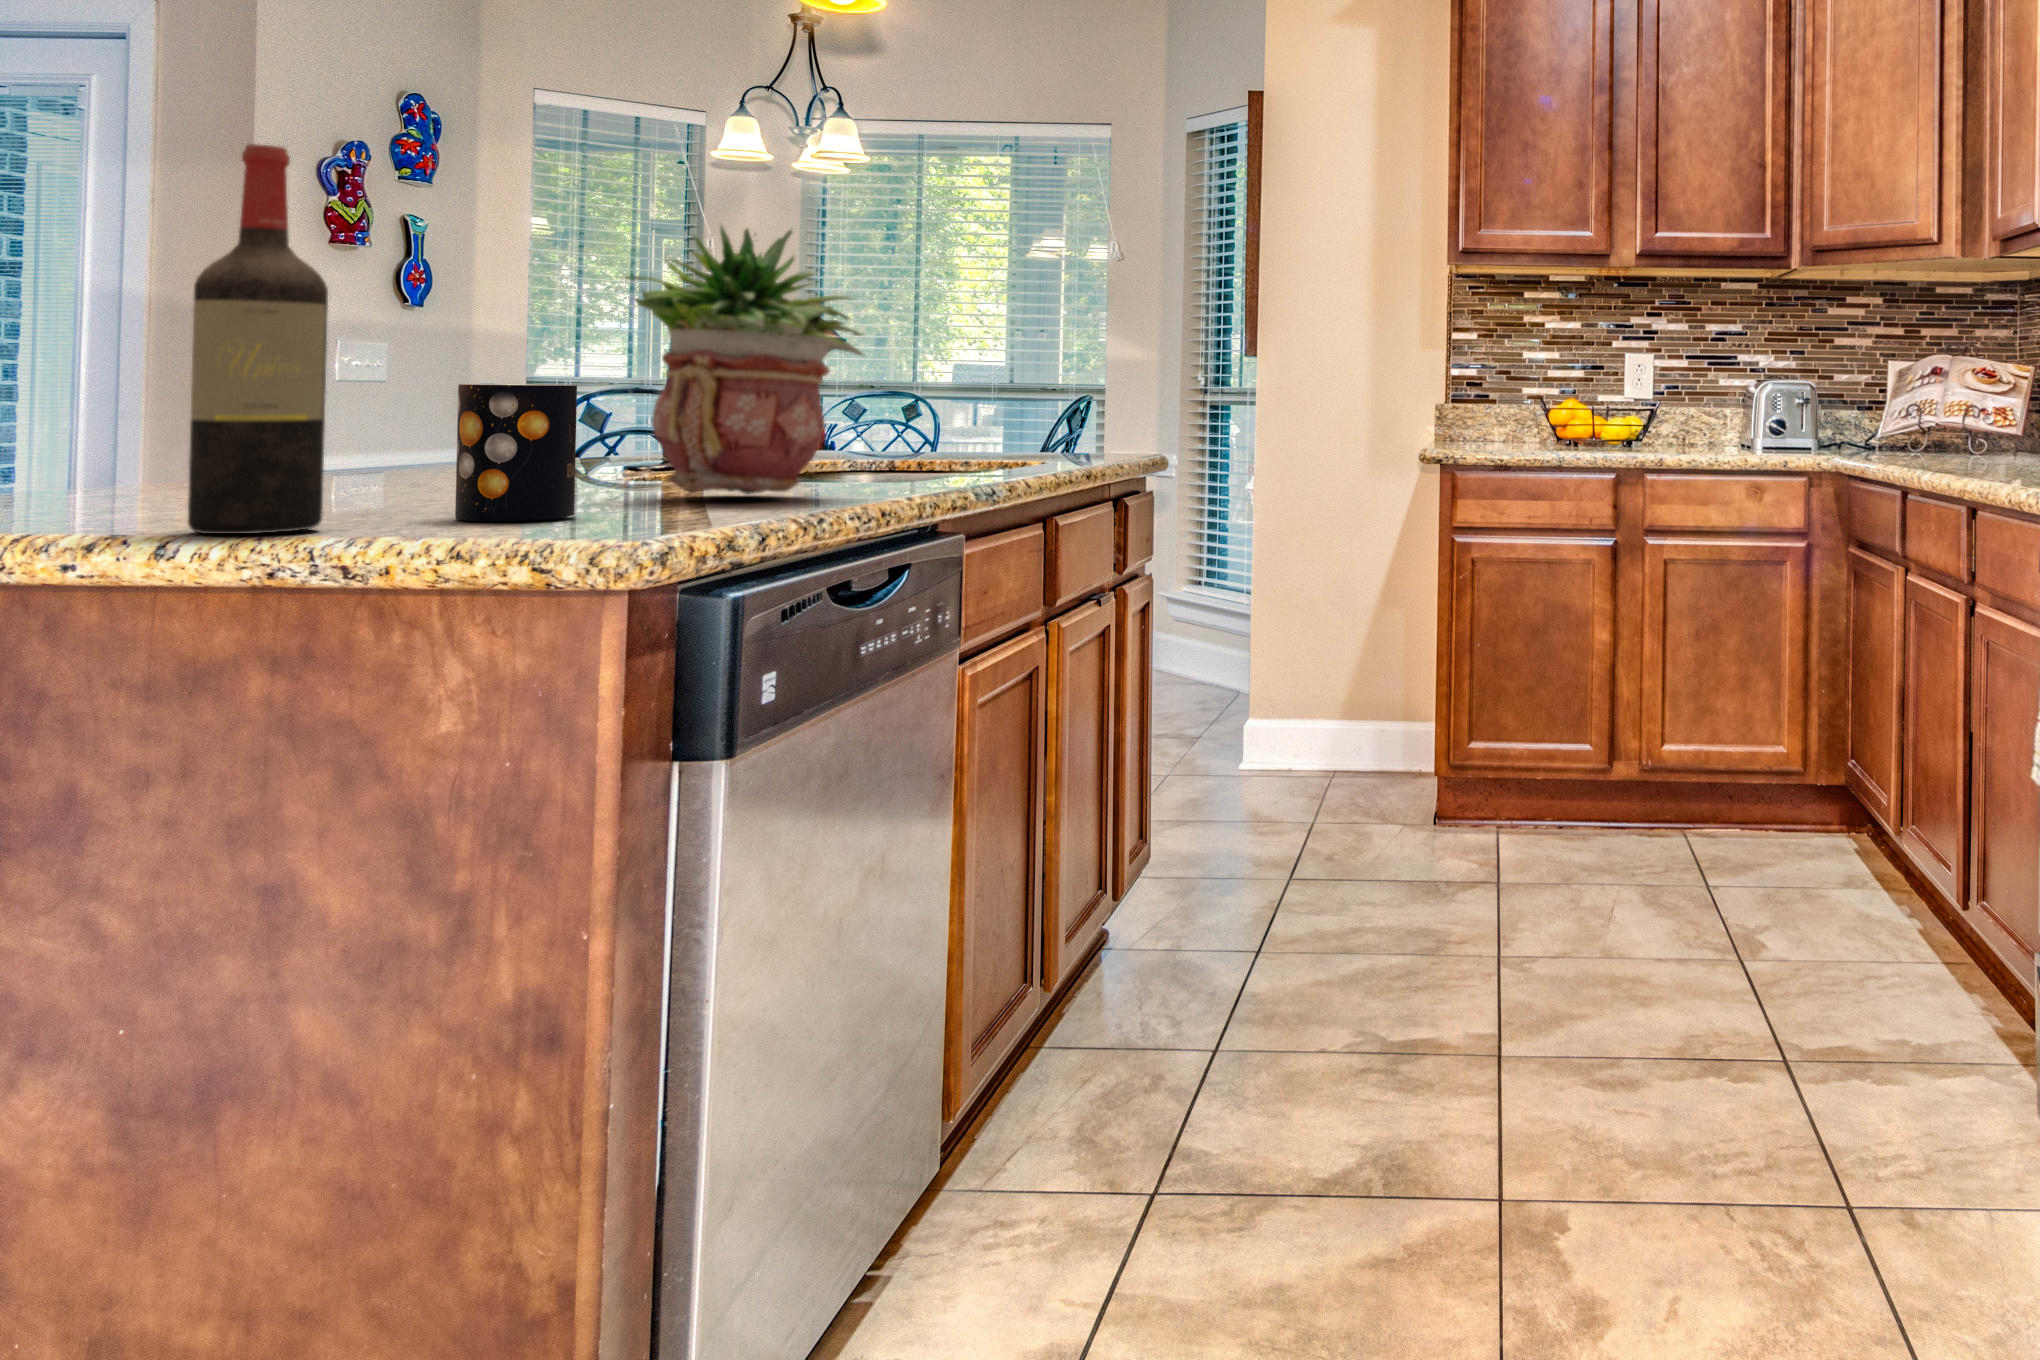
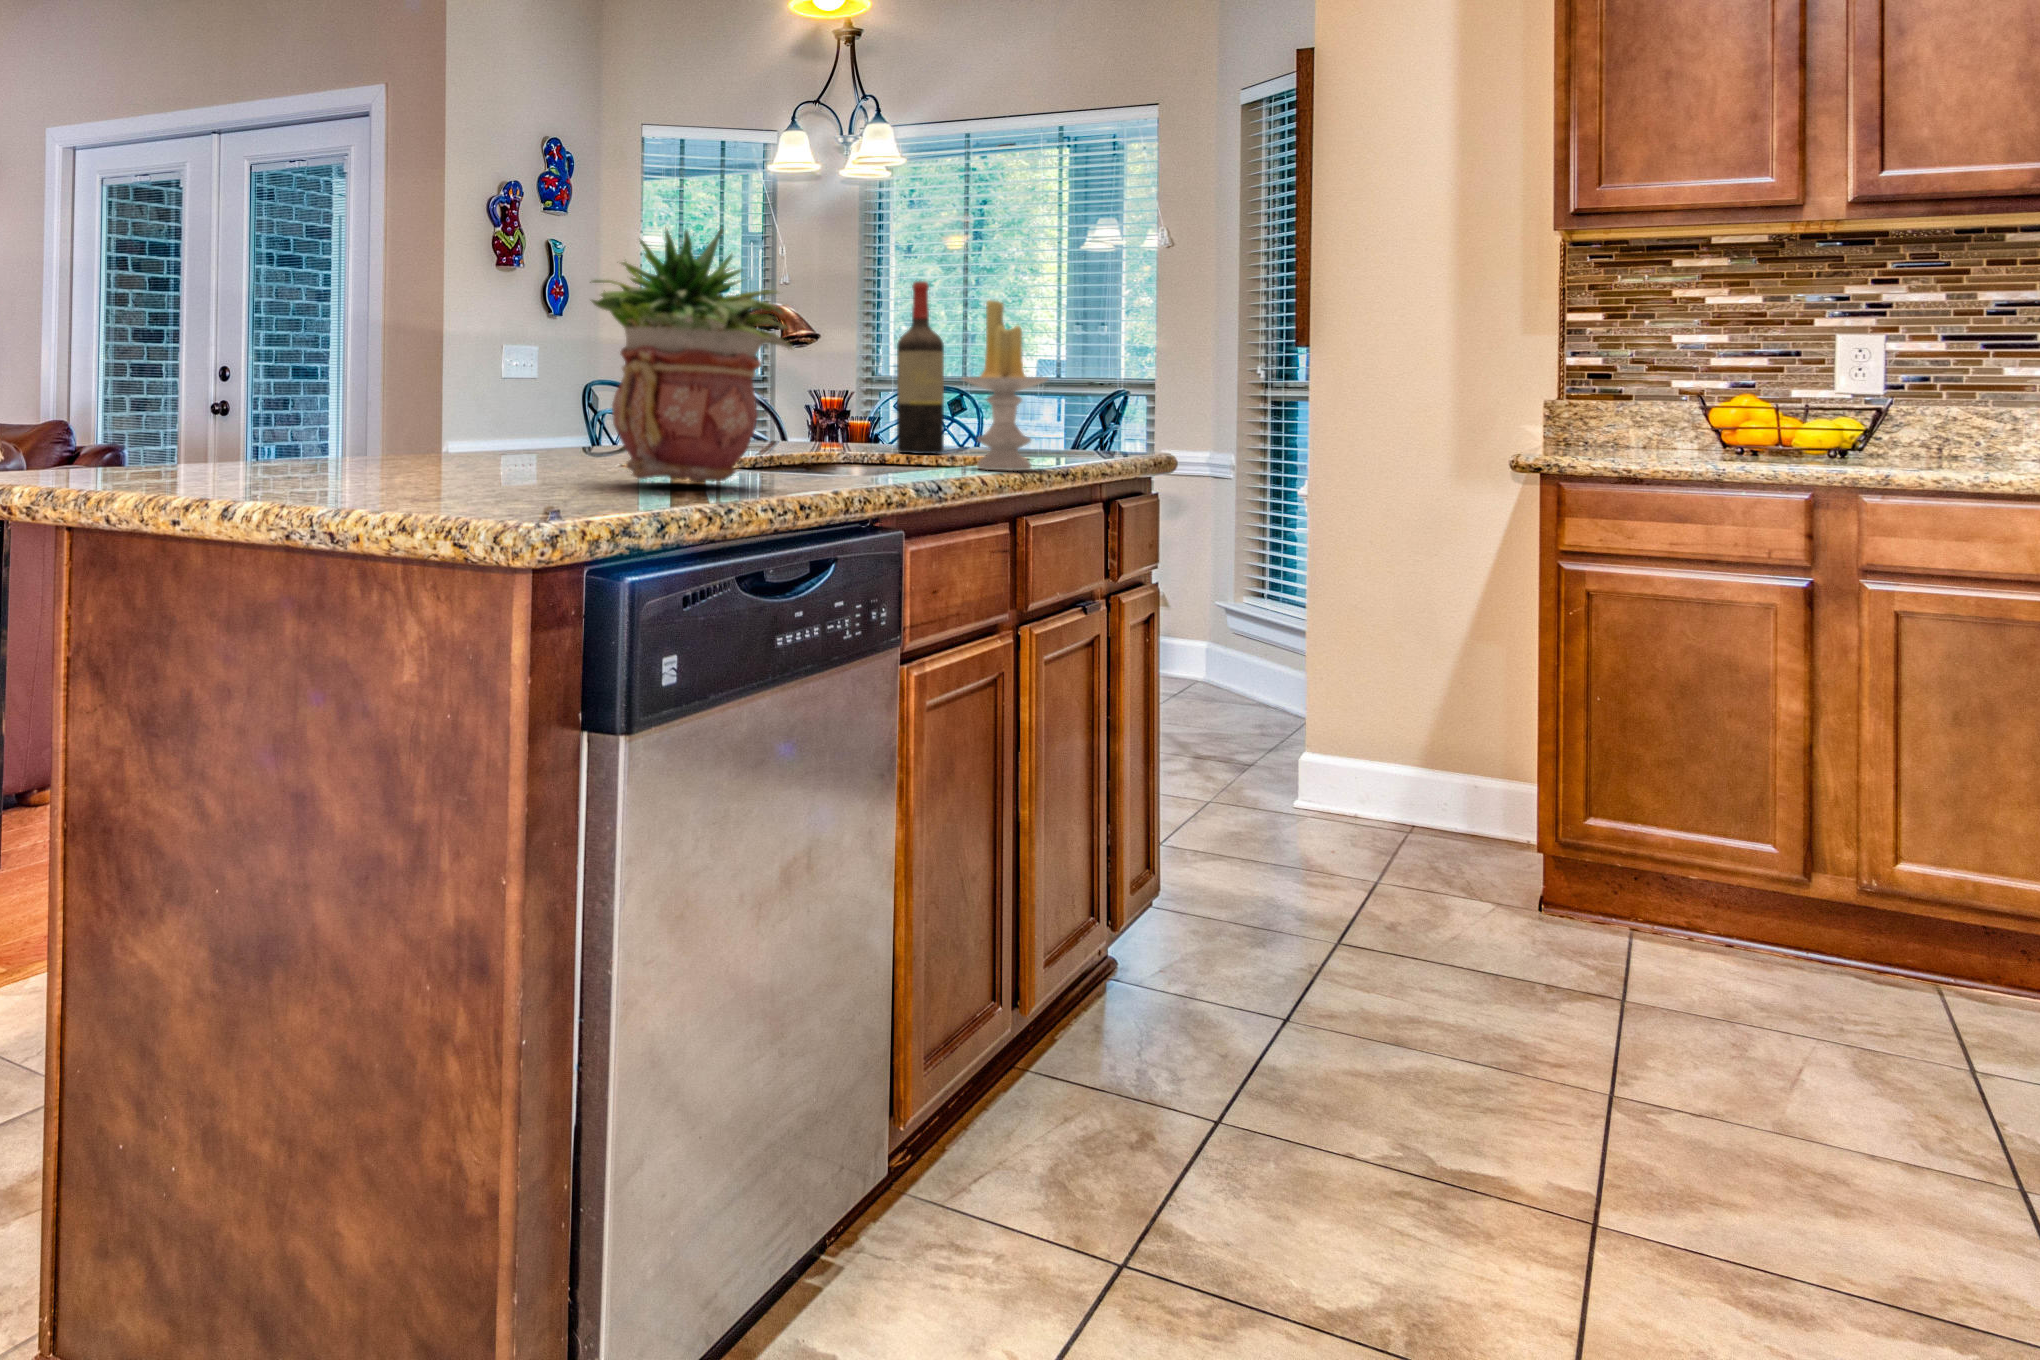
wine bottle: present [188,144,328,534] -> present [897,281,944,454]
candle: none [997,310,1083,474] -> present [962,300,1048,471]
mug: present [455,384,577,521] -> none [440,379,529,499]

